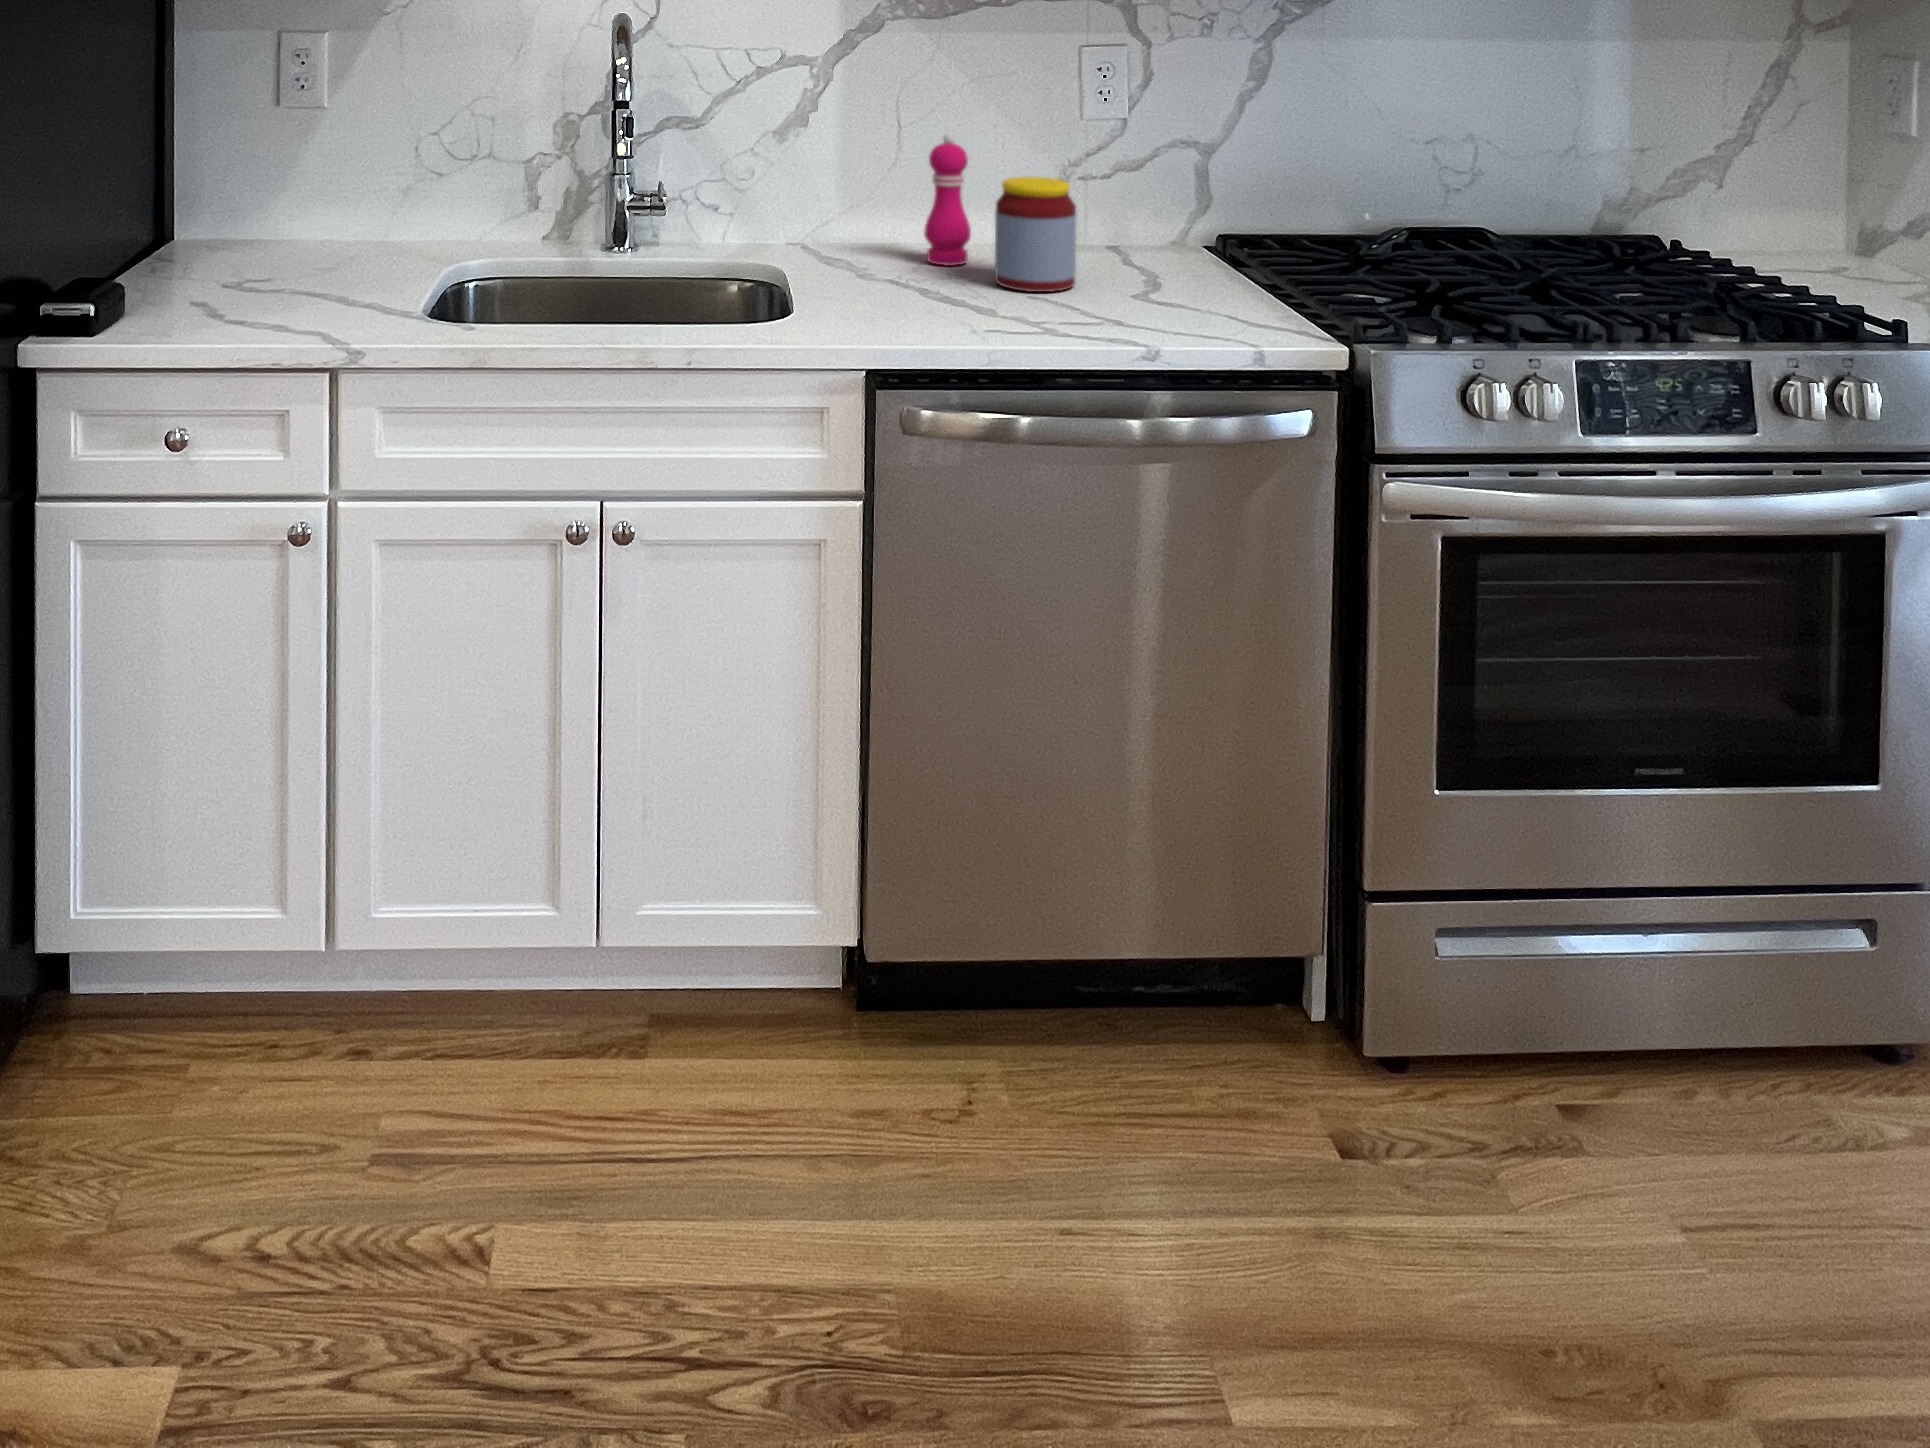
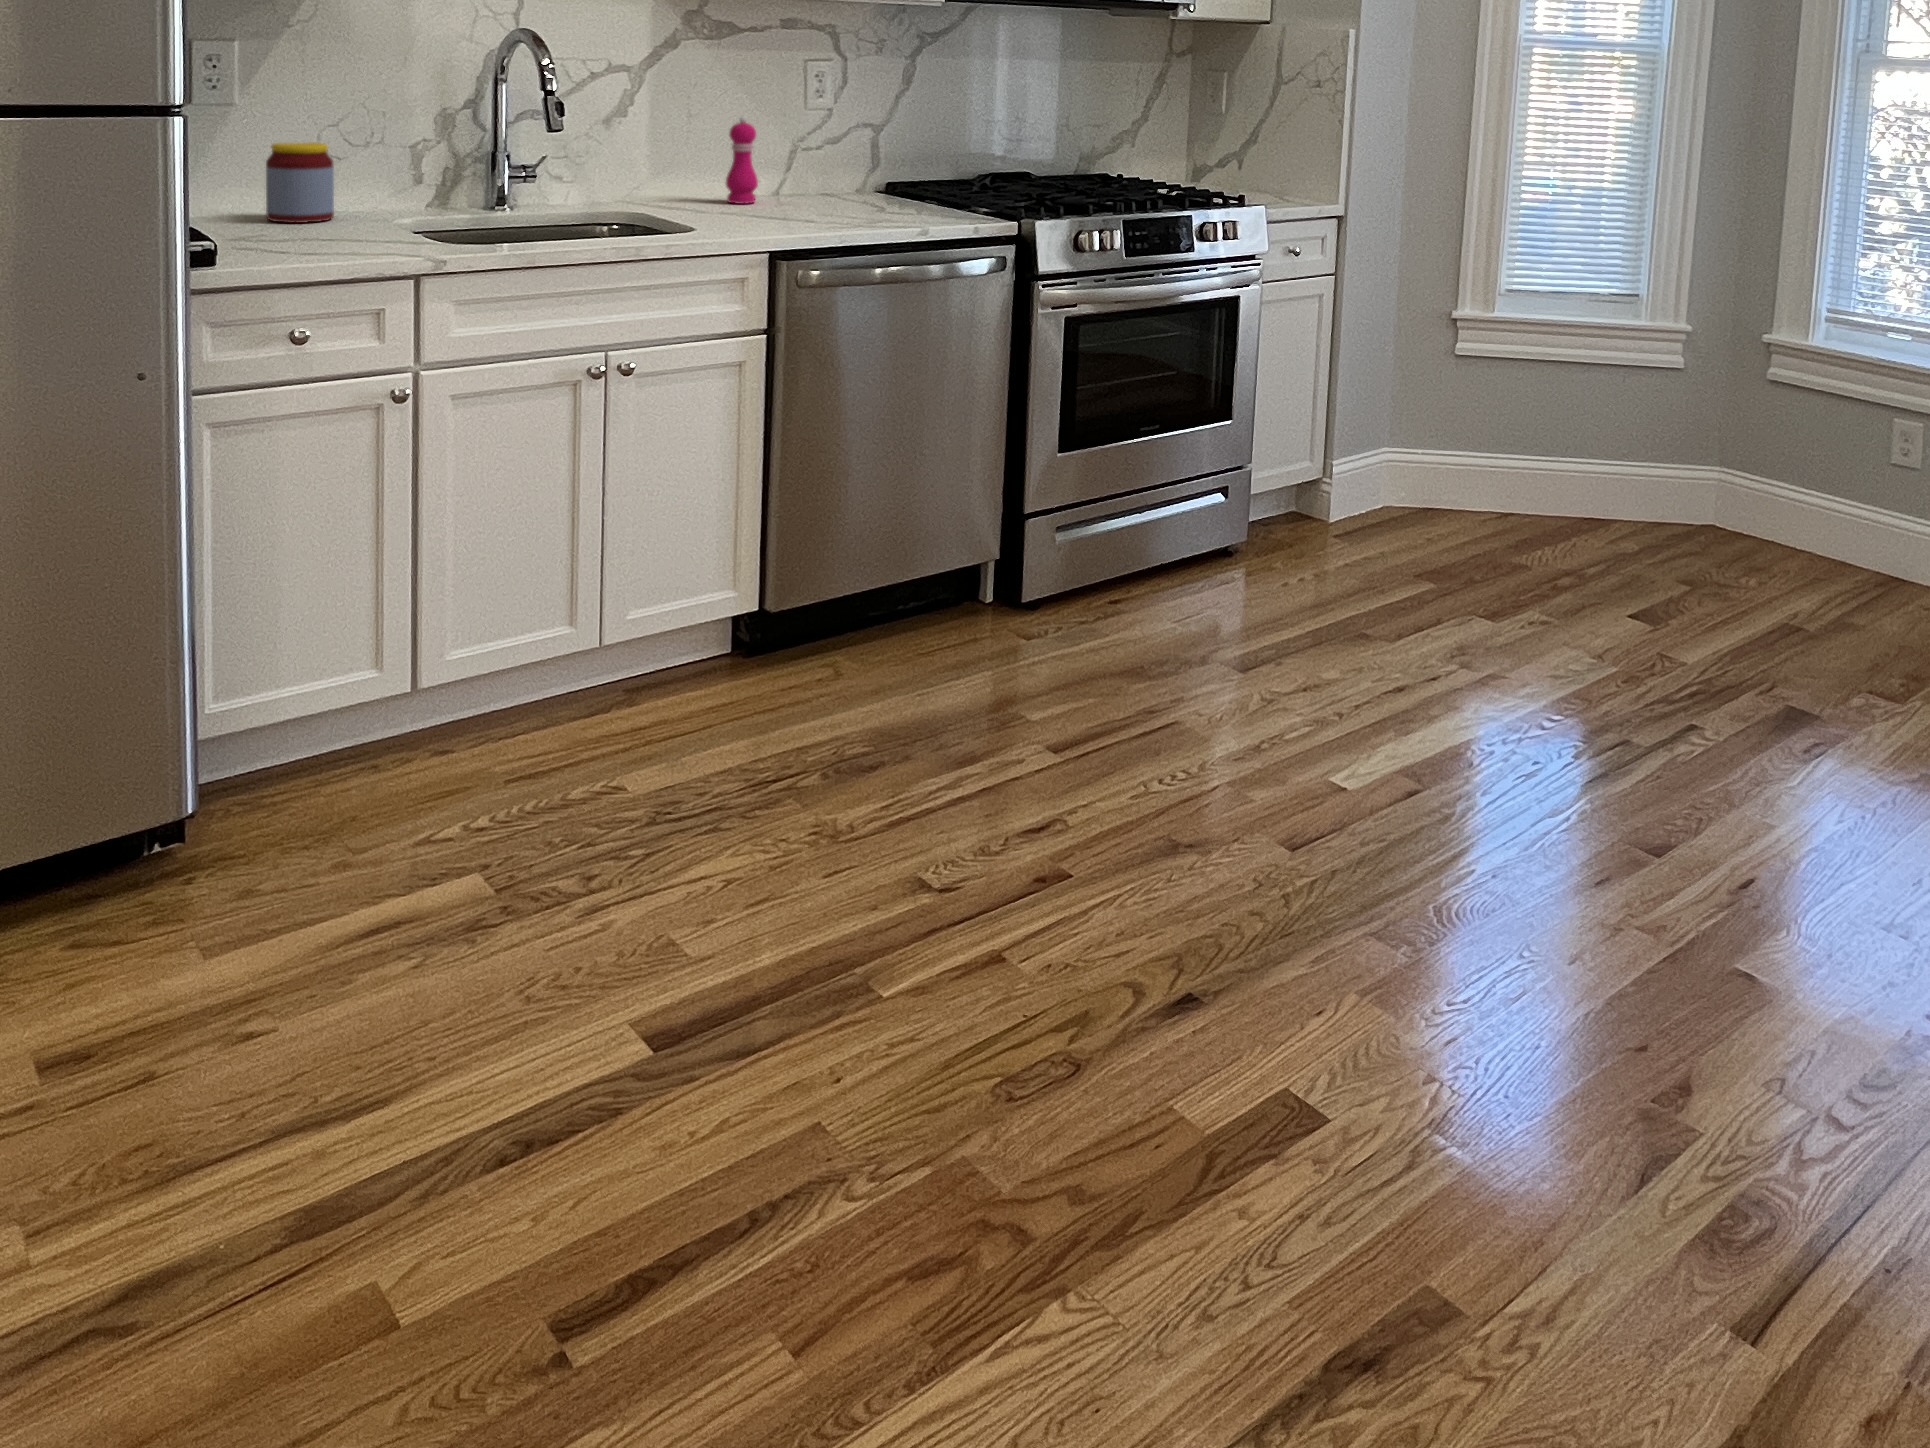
jar: present [995,177,1076,292] -> present [266,142,334,223]

